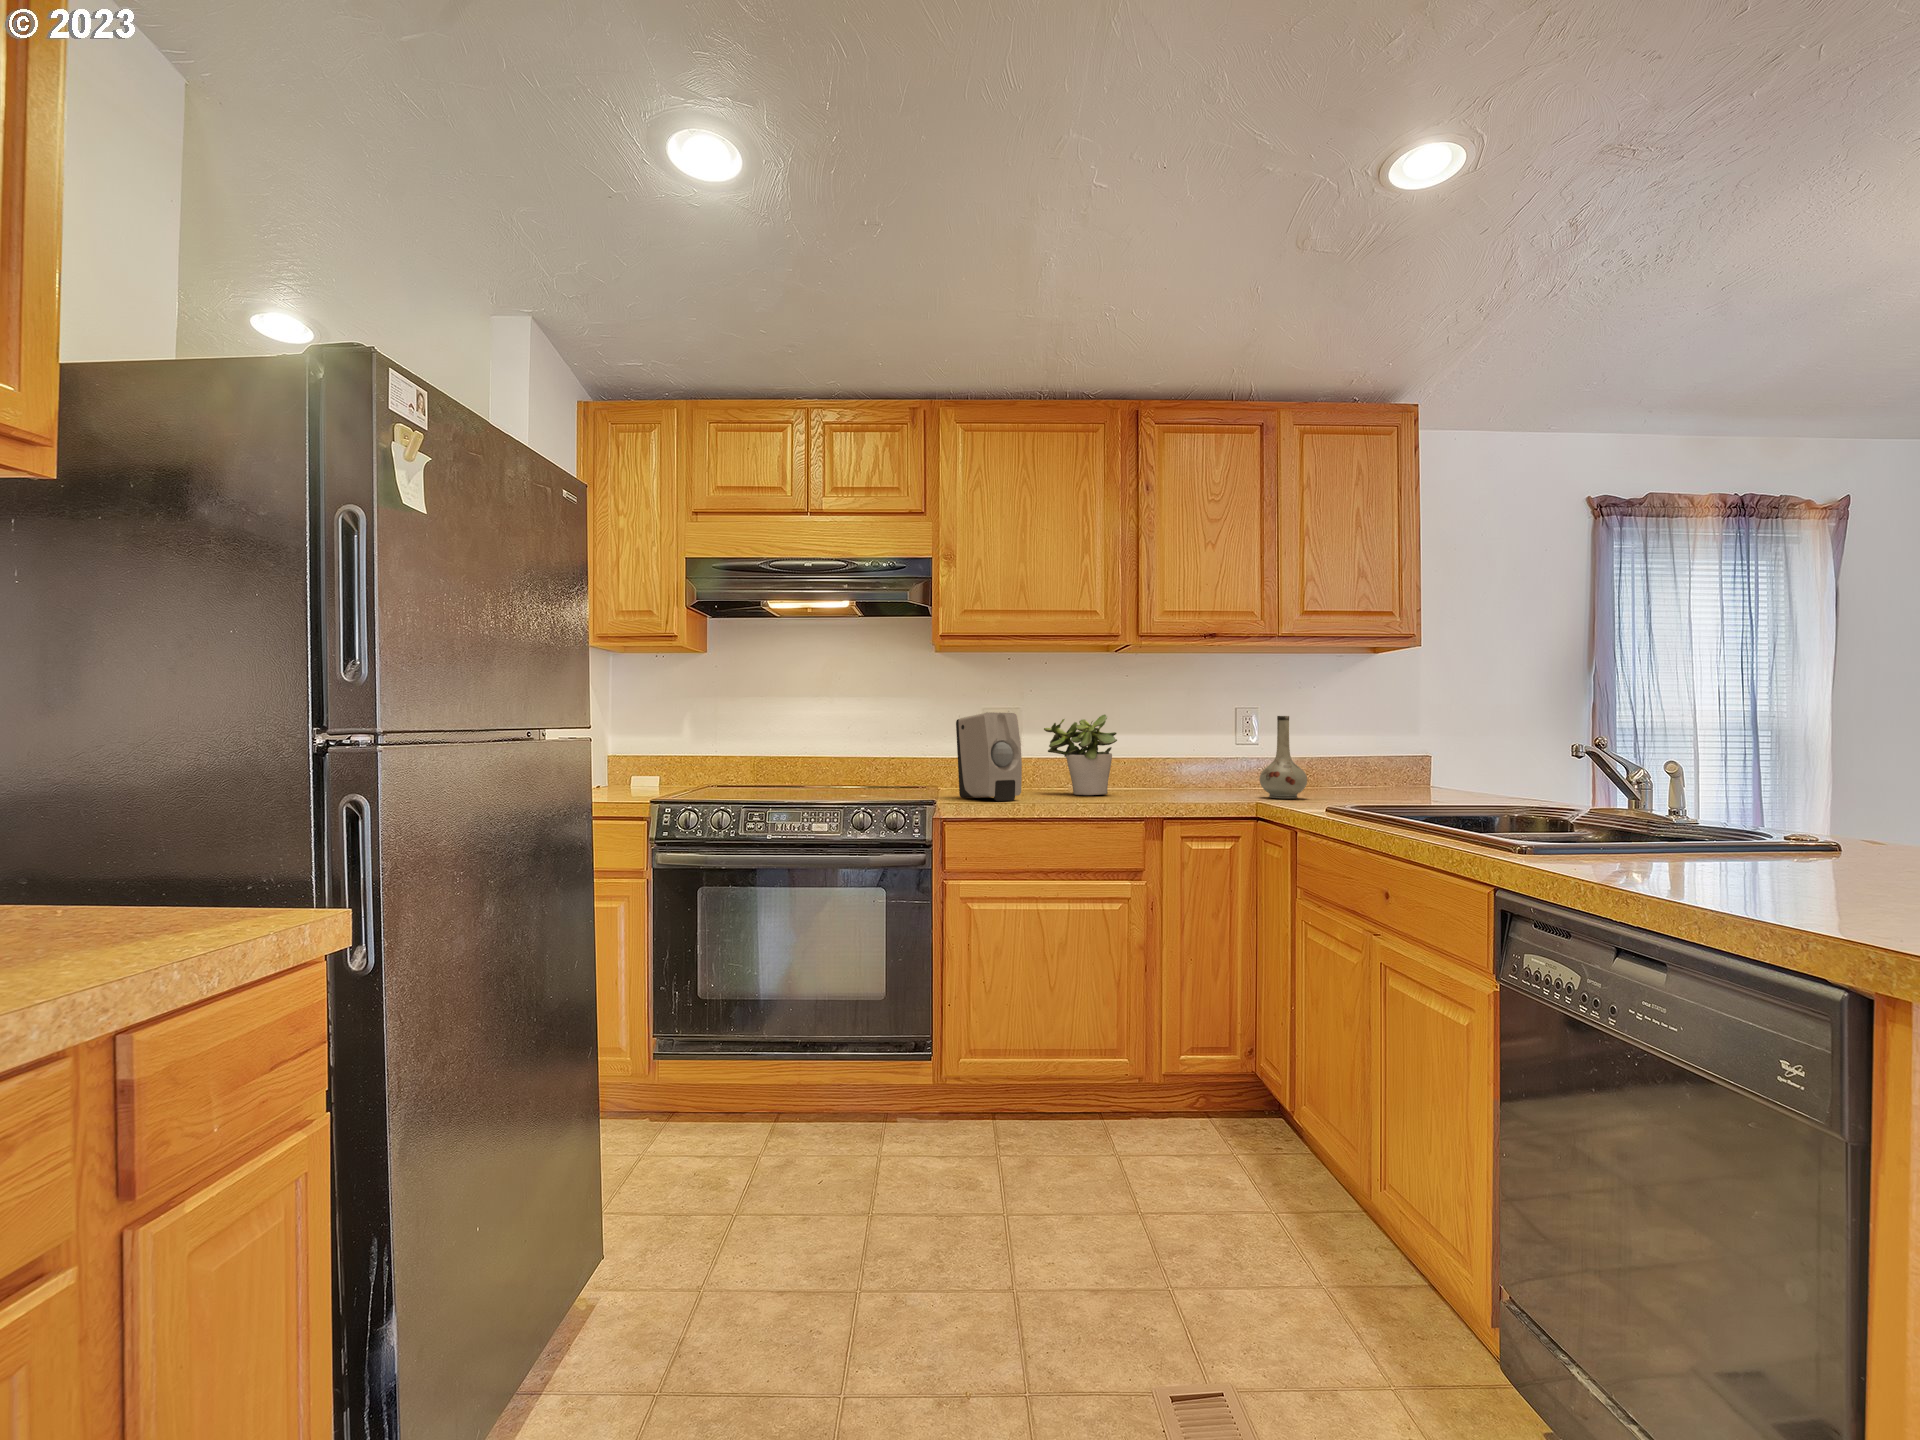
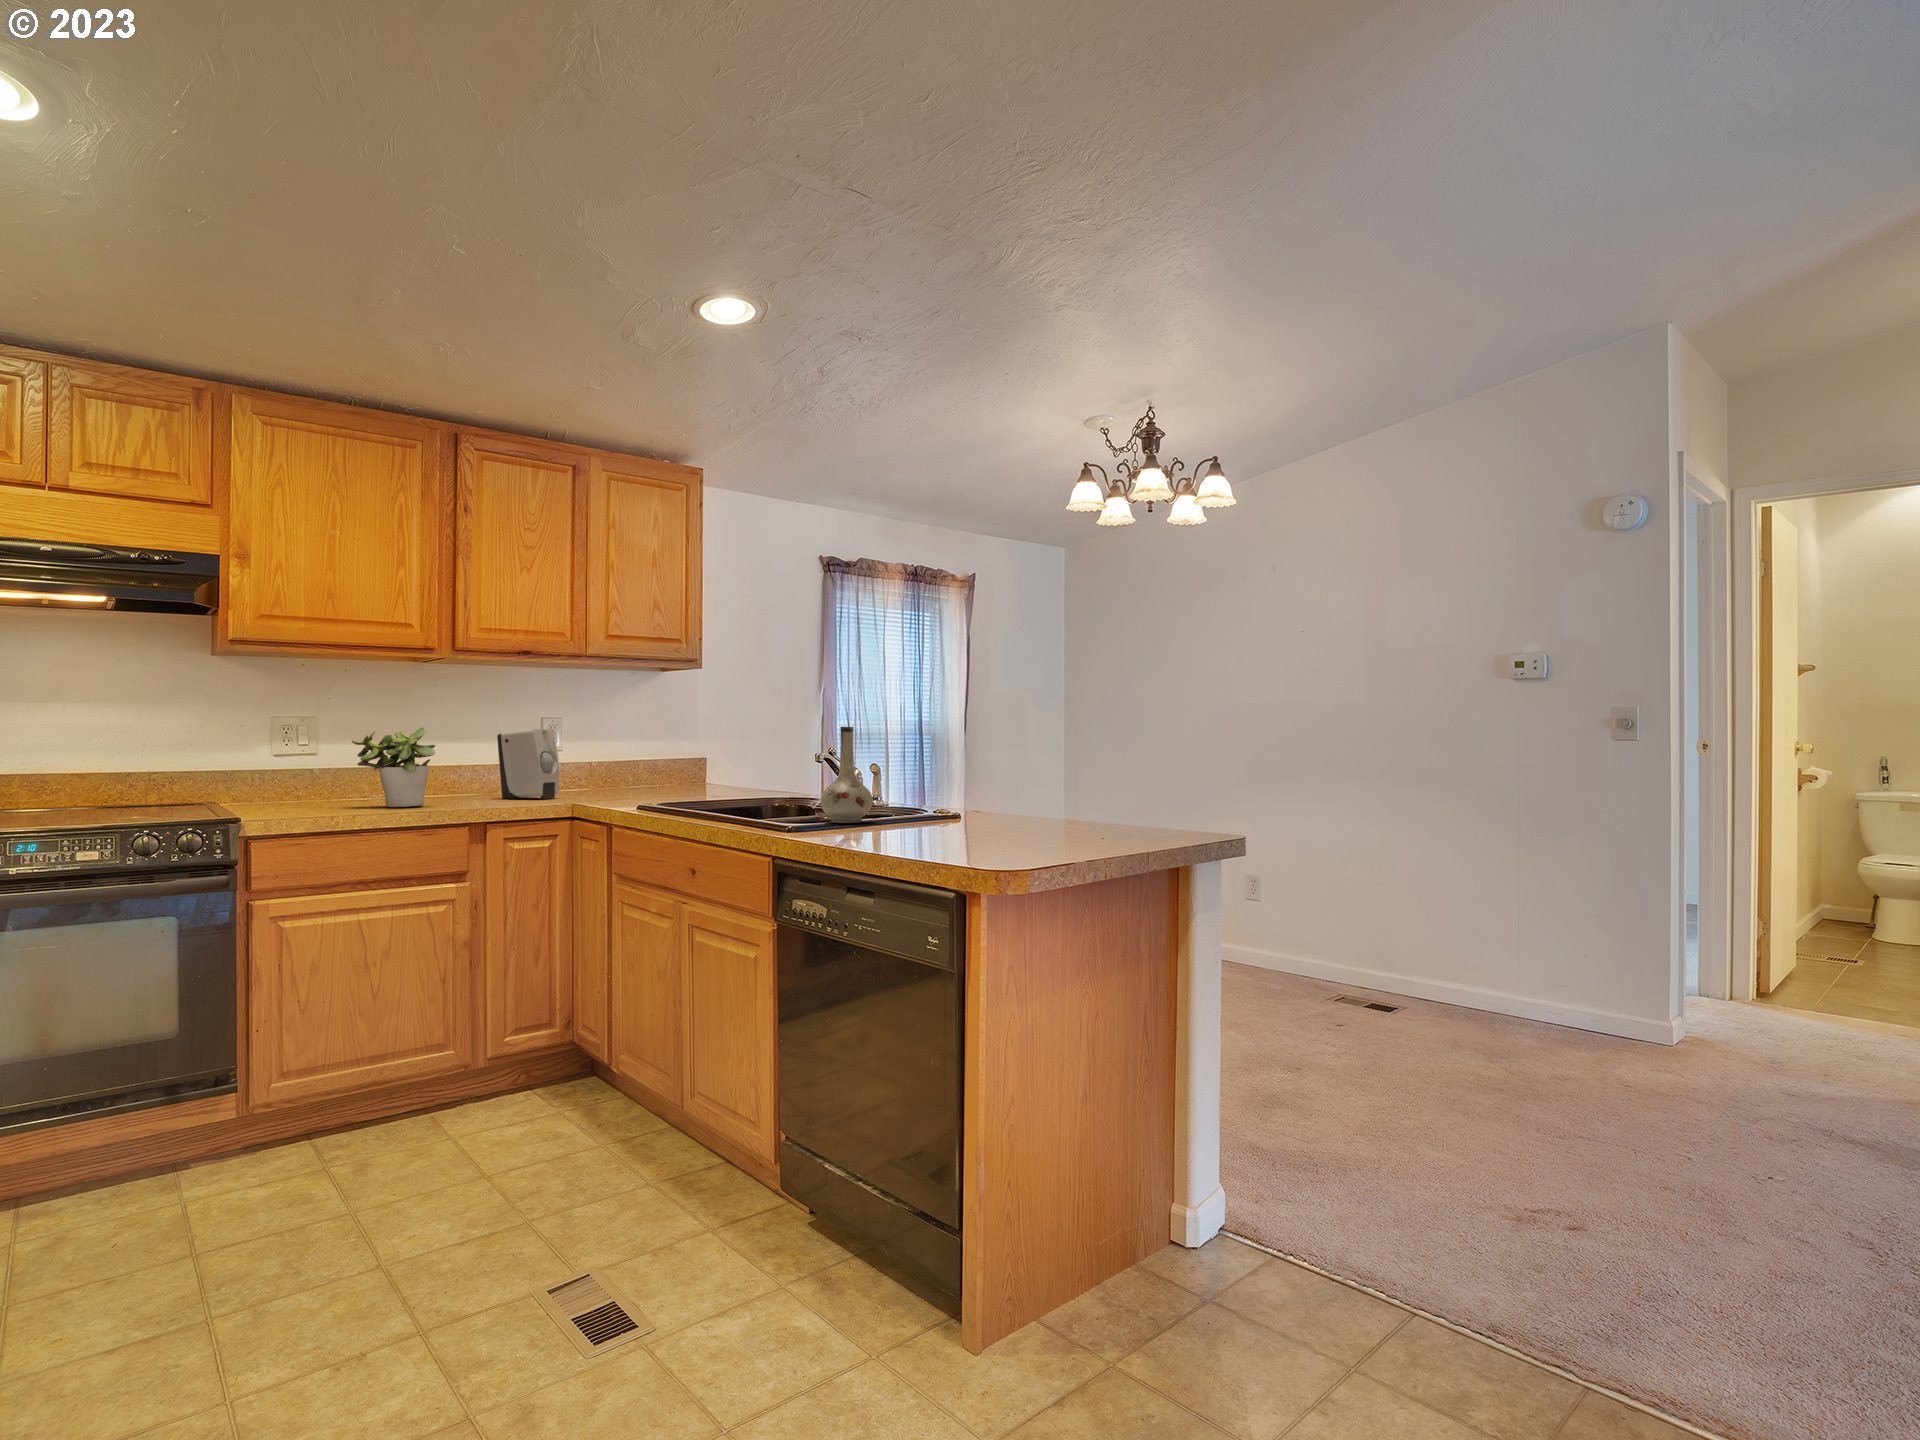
soap dispenser: present [956,712,1022,801] -> present [497,729,559,799]
vase: present [1260,716,1307,799] -> present [821,727,873,823]

